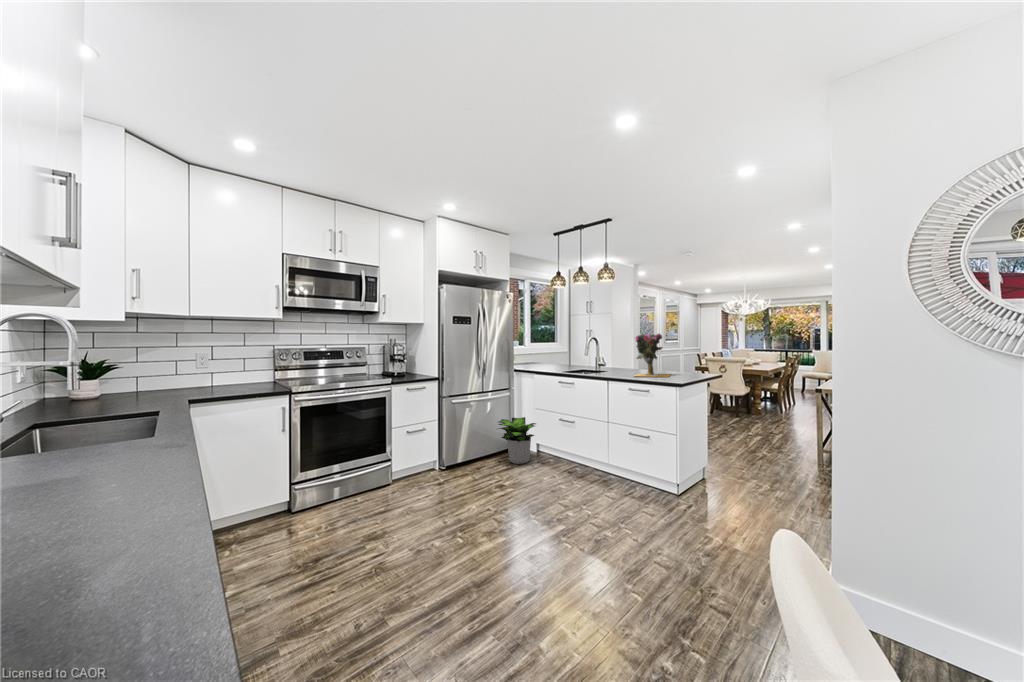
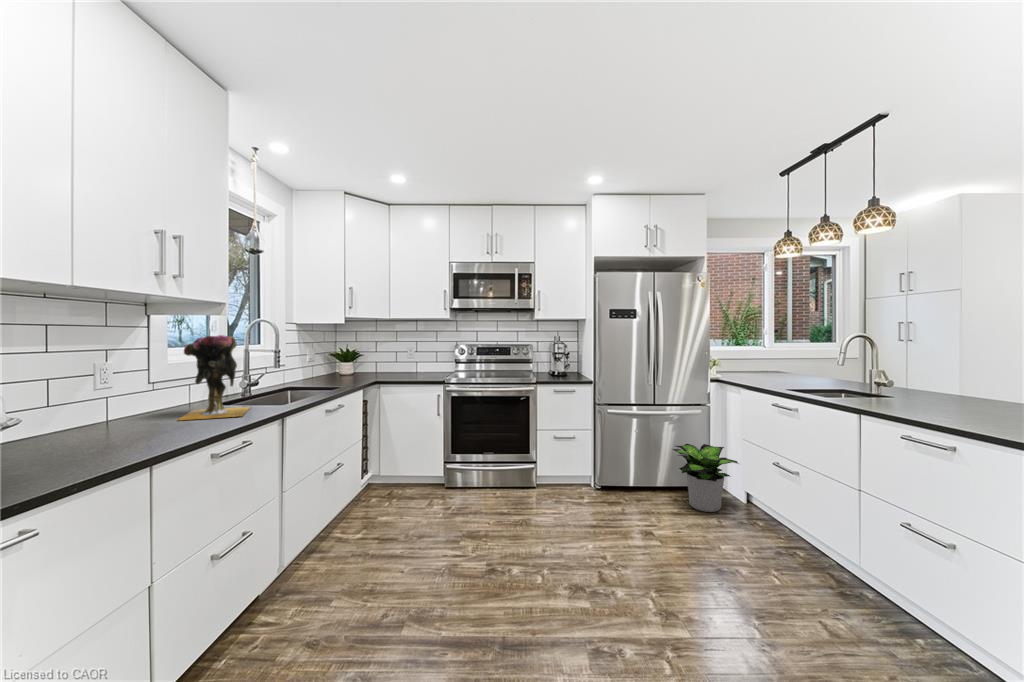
vase: present [635,334,670,377] -> present [179,335,250,420]

